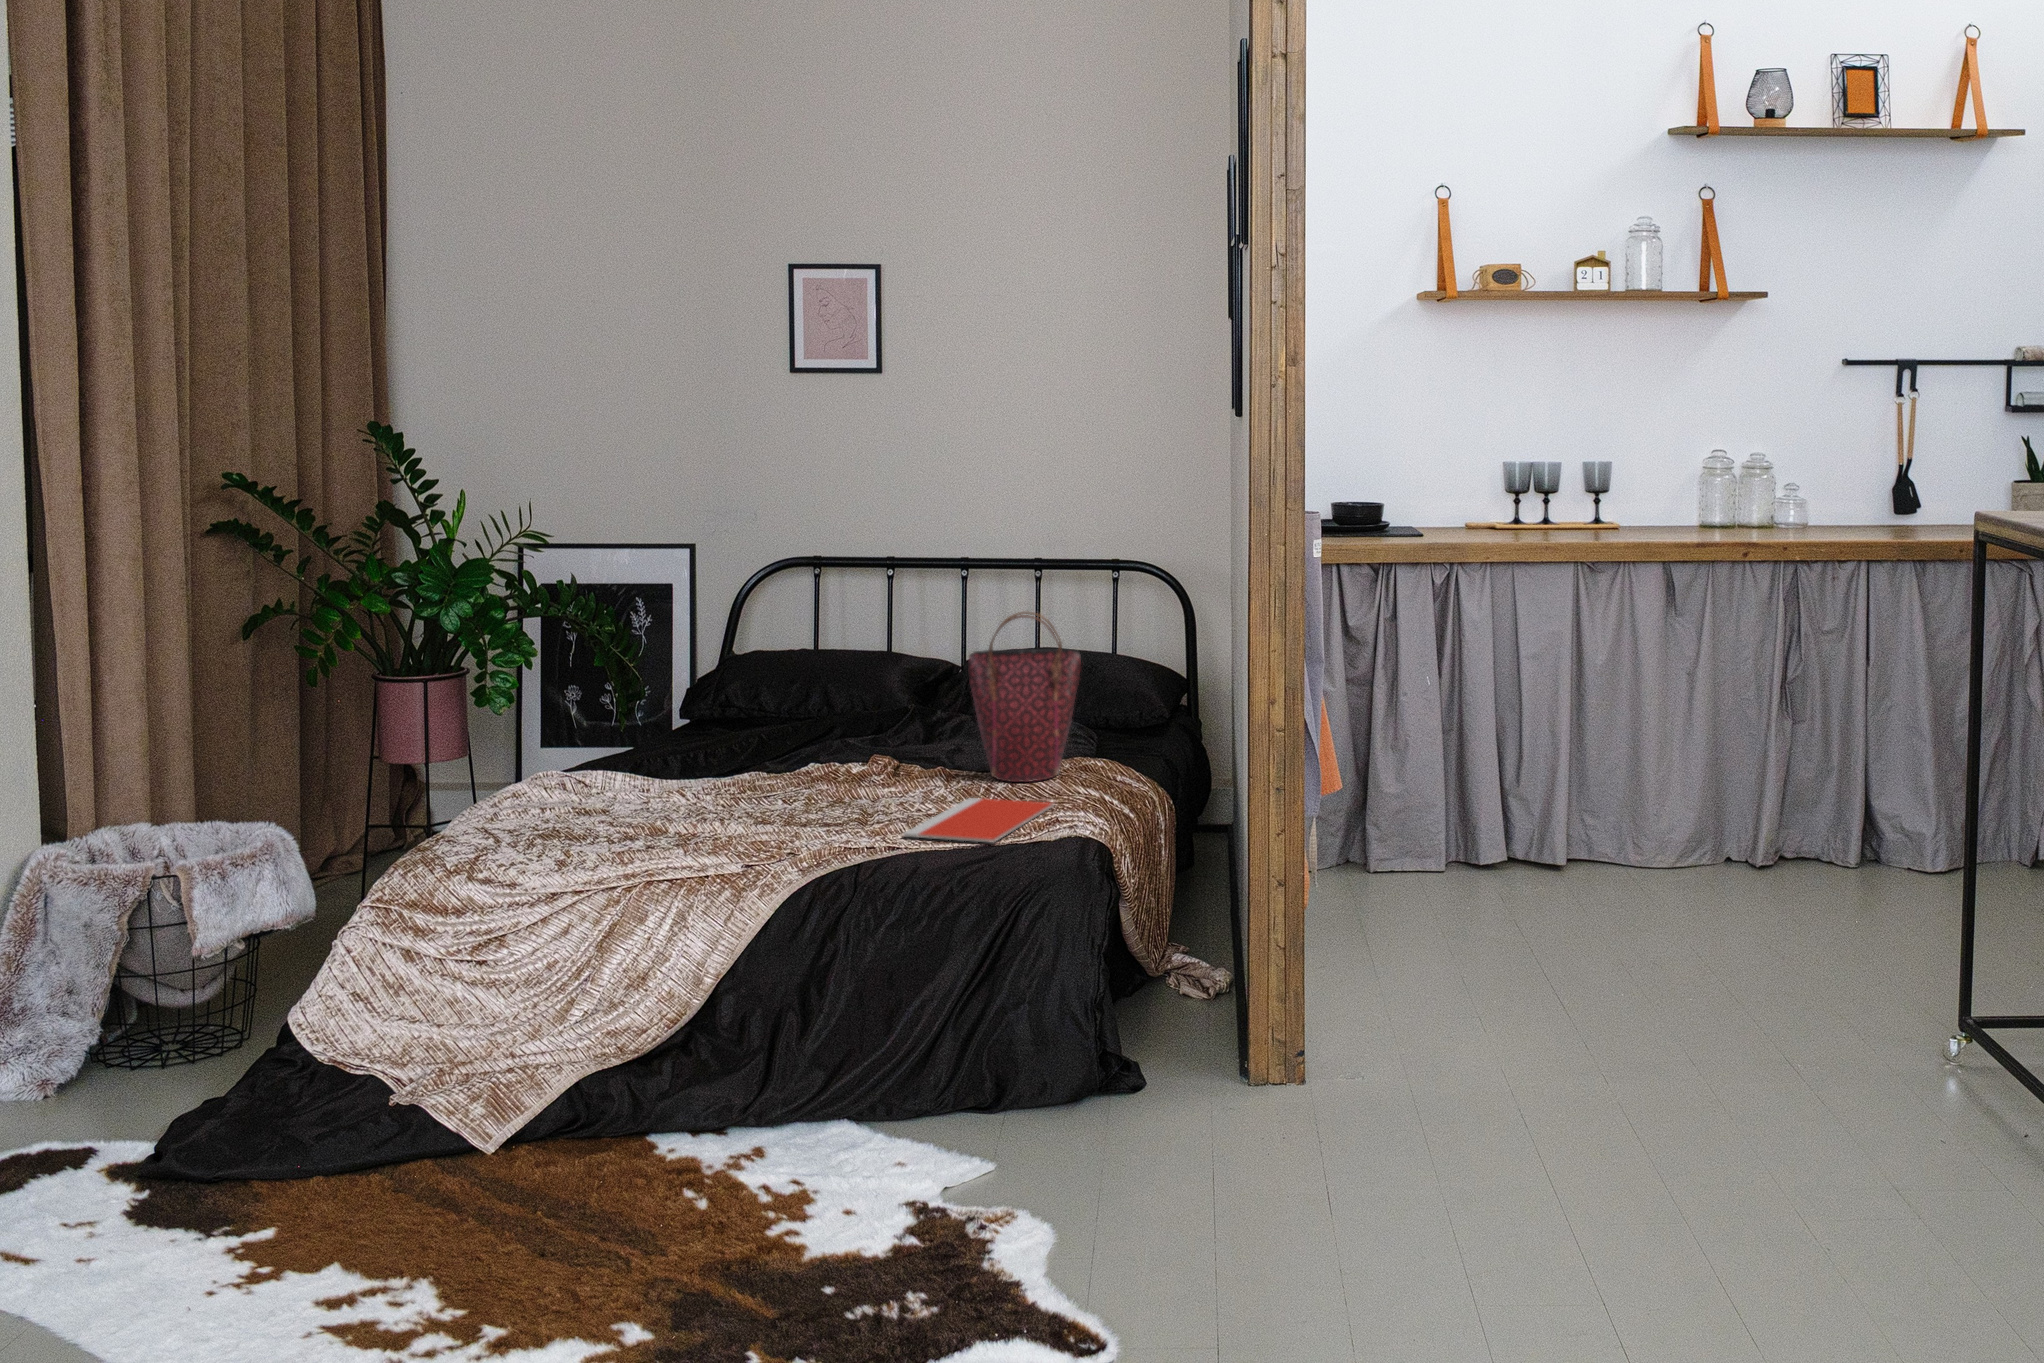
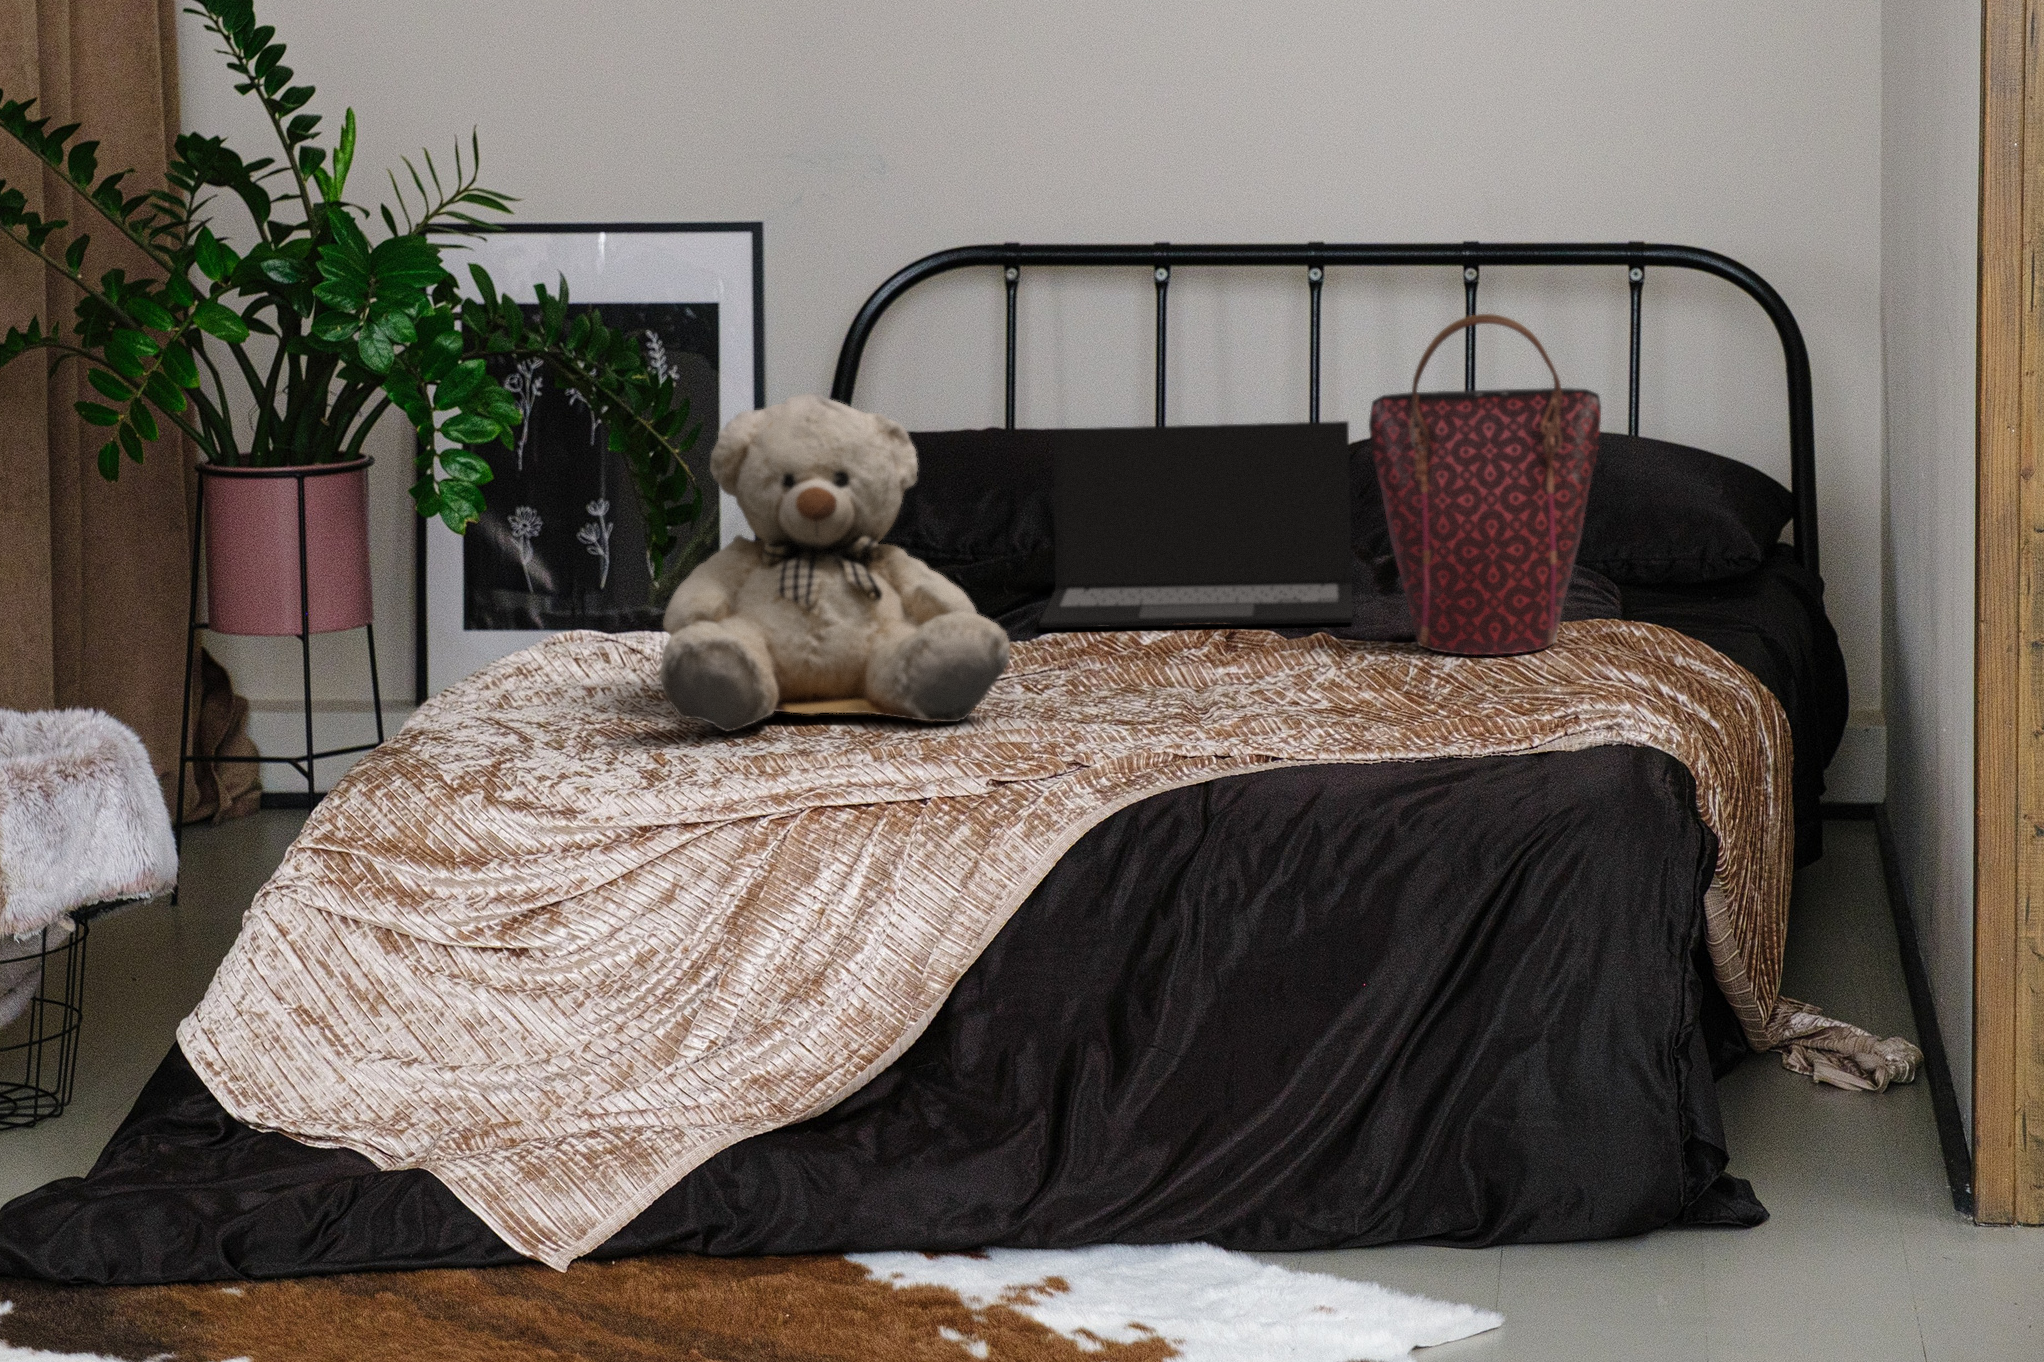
teddy bear: none [577,652,770,835] -> present [659,393,1010,732]
laptop: none [803,656,972,766] -> present [1039,421,1353,628]
notebook: present [903,798,1054,843] -> none [1281,679,1569,753]

